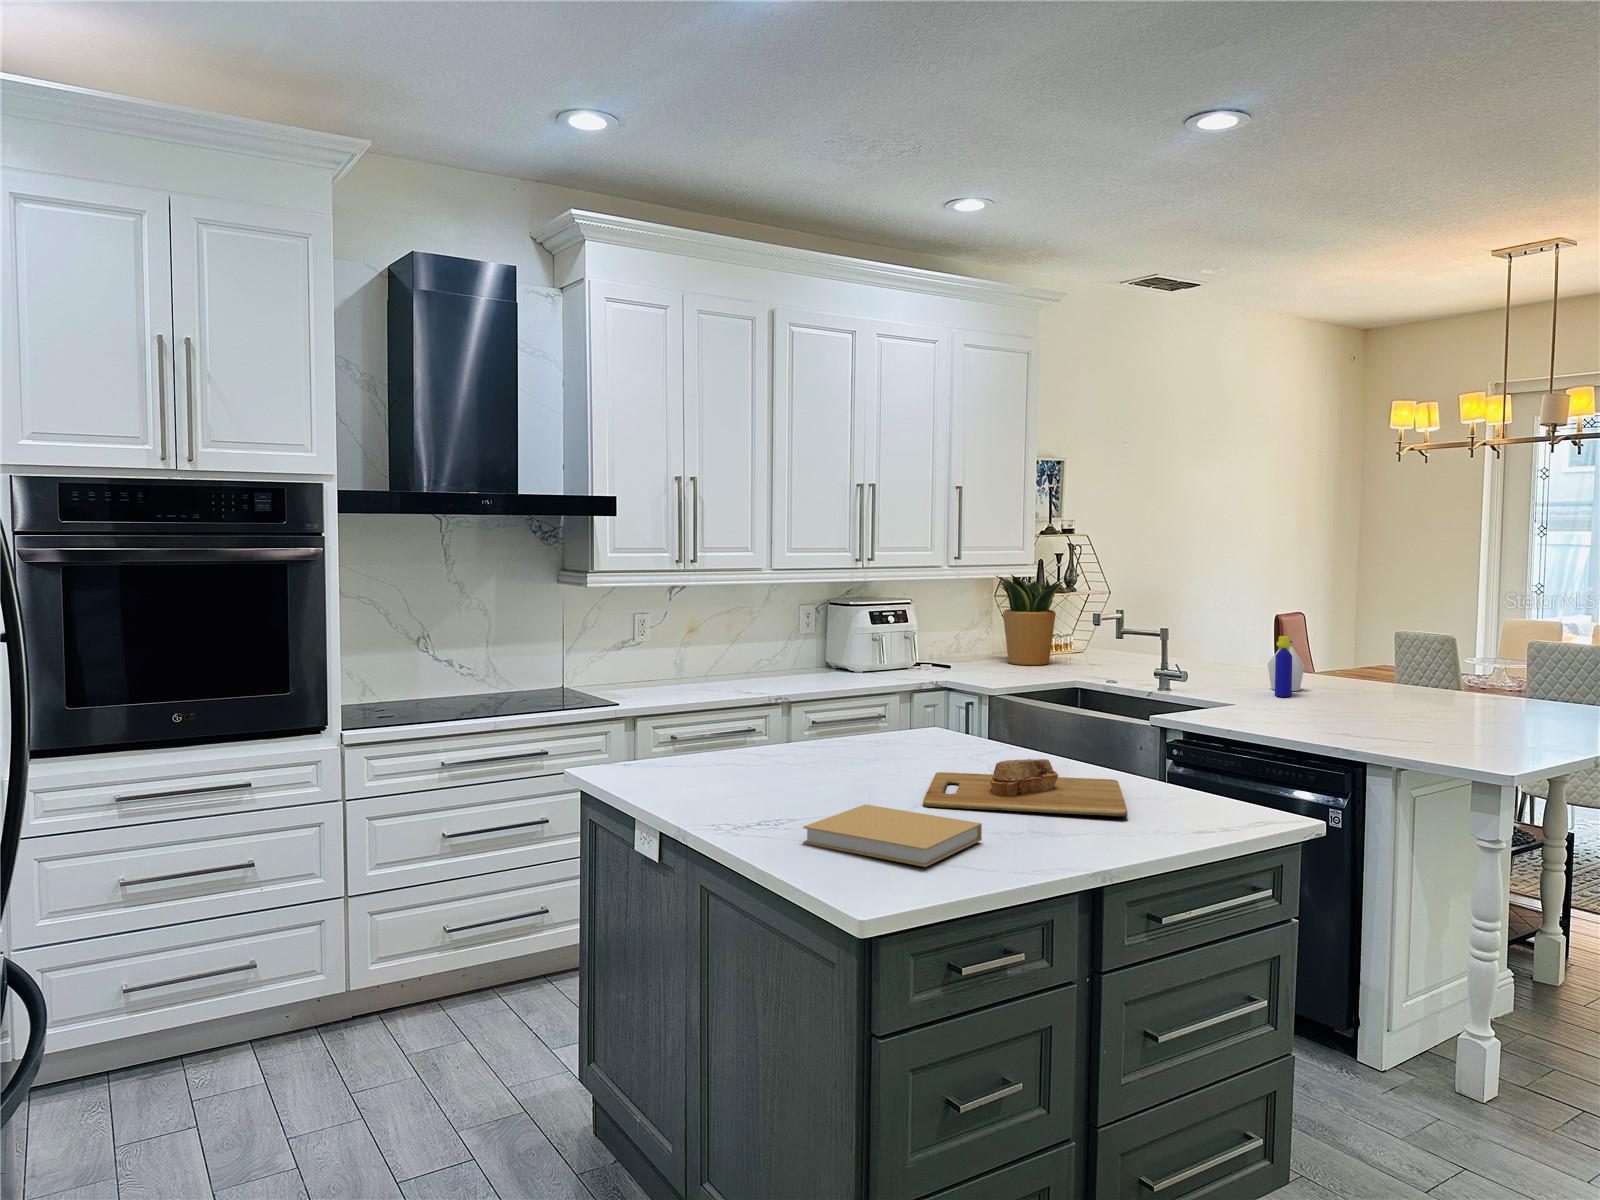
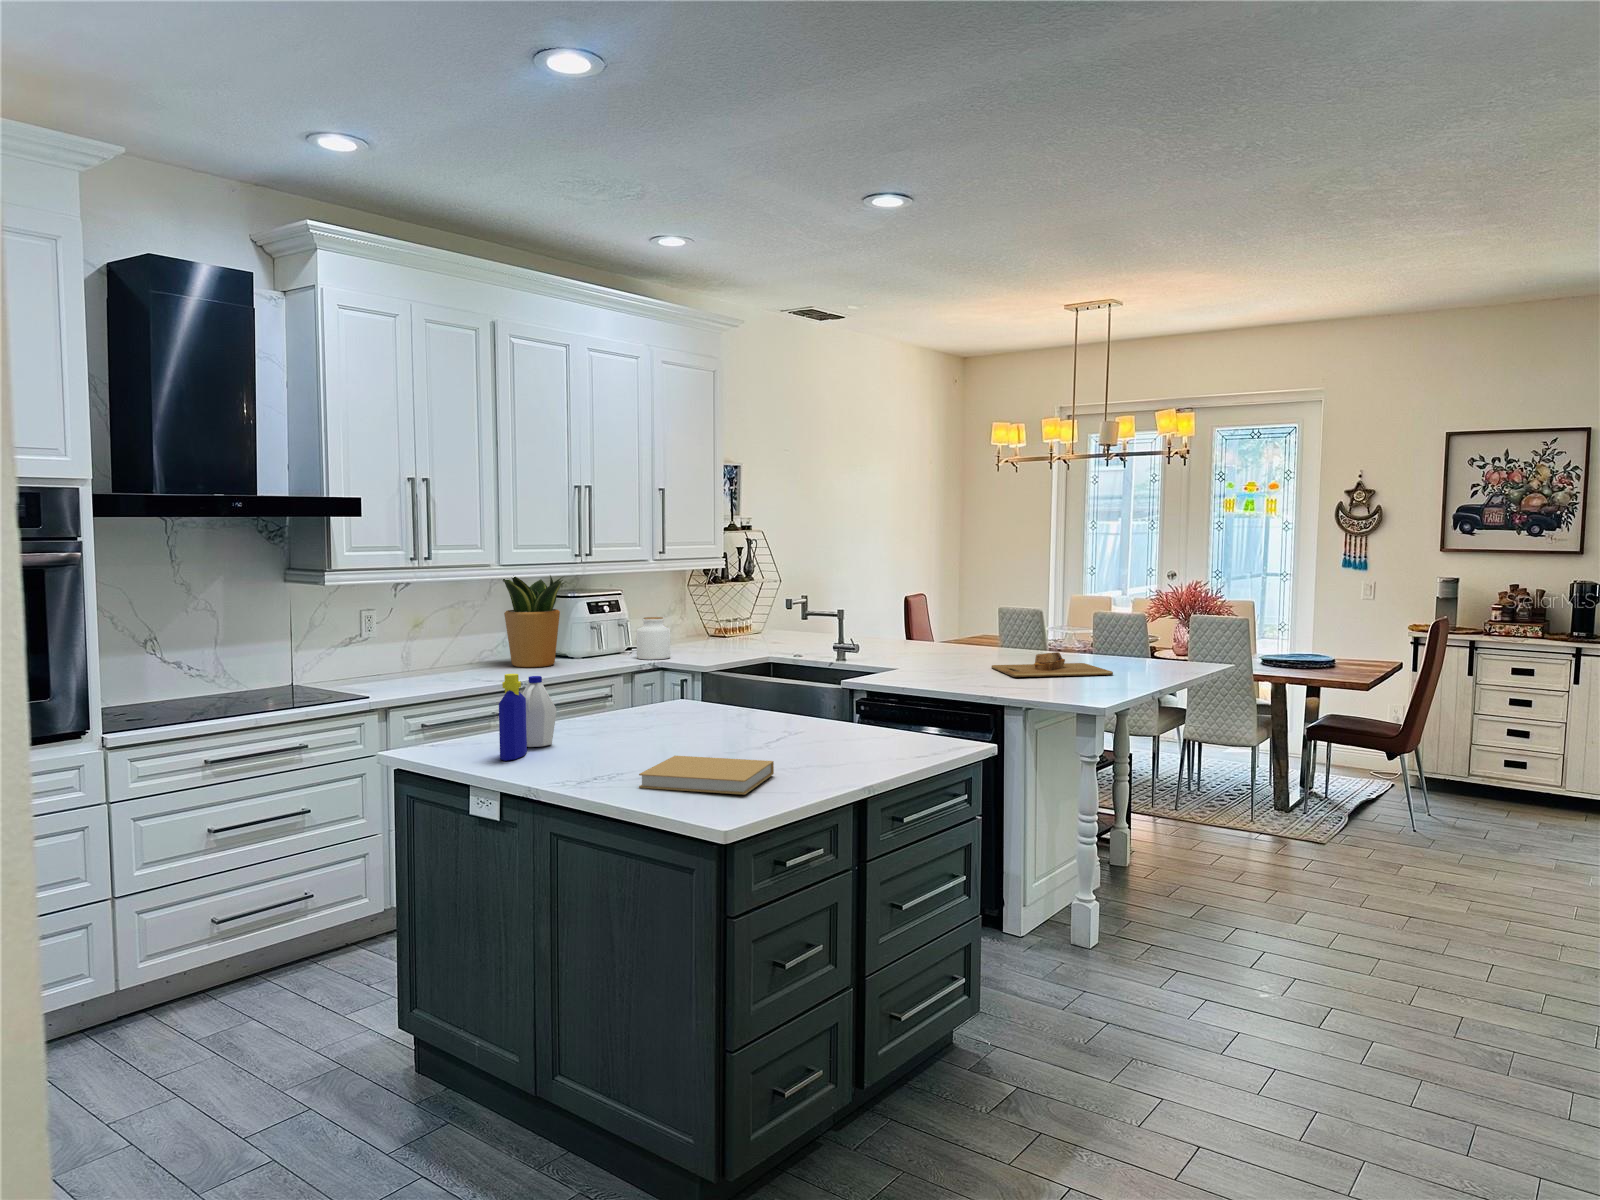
potted plant: present [996,574,1064,665] -> present [503,575,563,667]
jar: none [923,631,961,679] -> present [637,617,671,660]
bottle: present [1268,636,1305,697] -> present [499,674,557,761]
cutting board: present [923,759,1127,816] -> present [992,652,1113,677]

